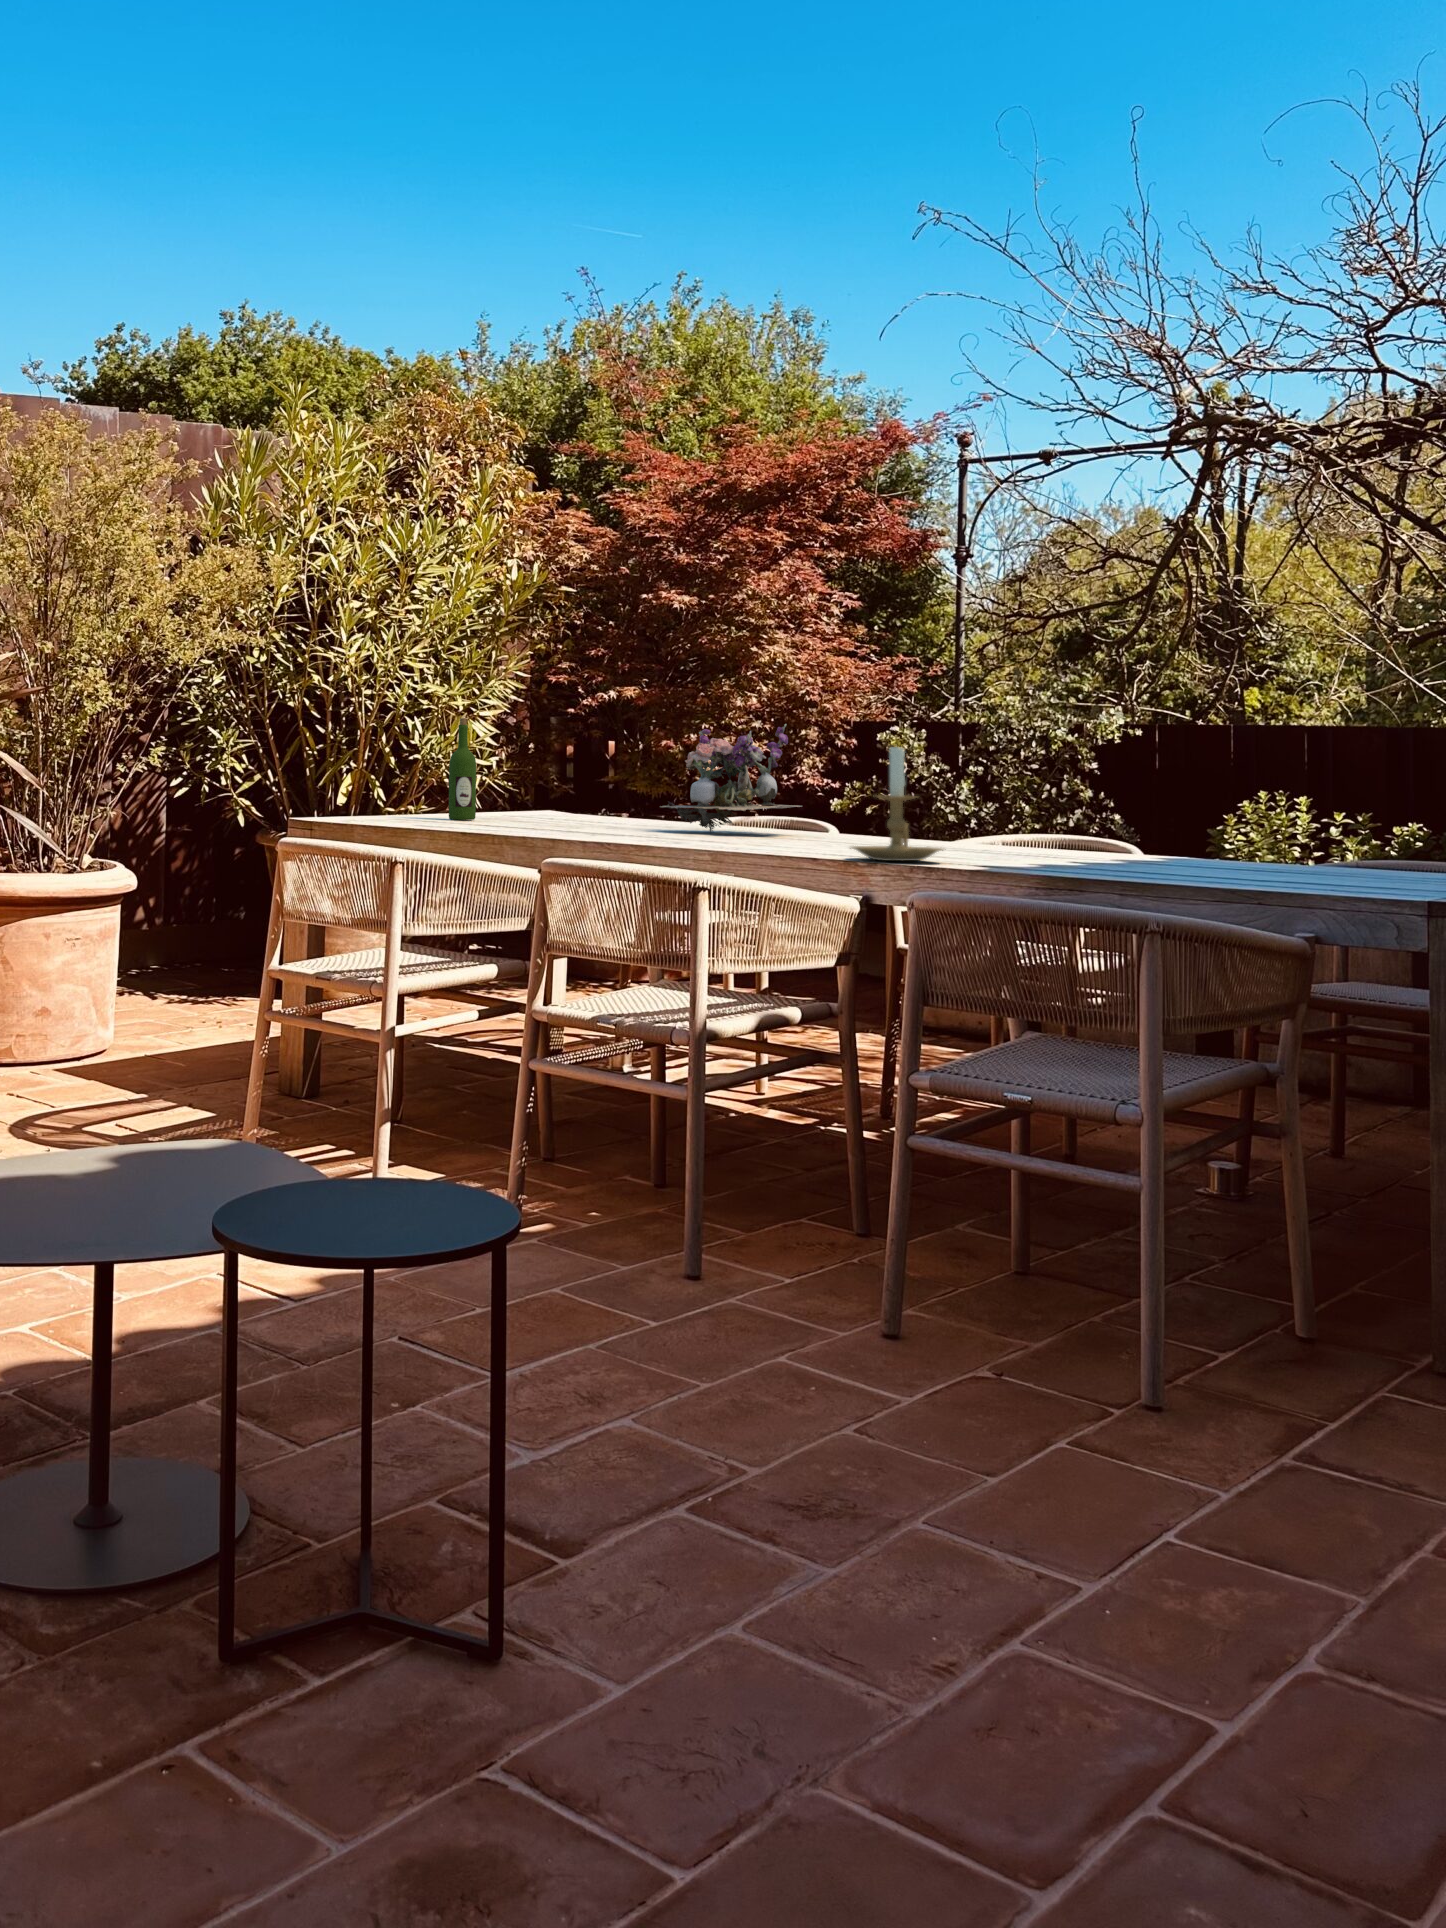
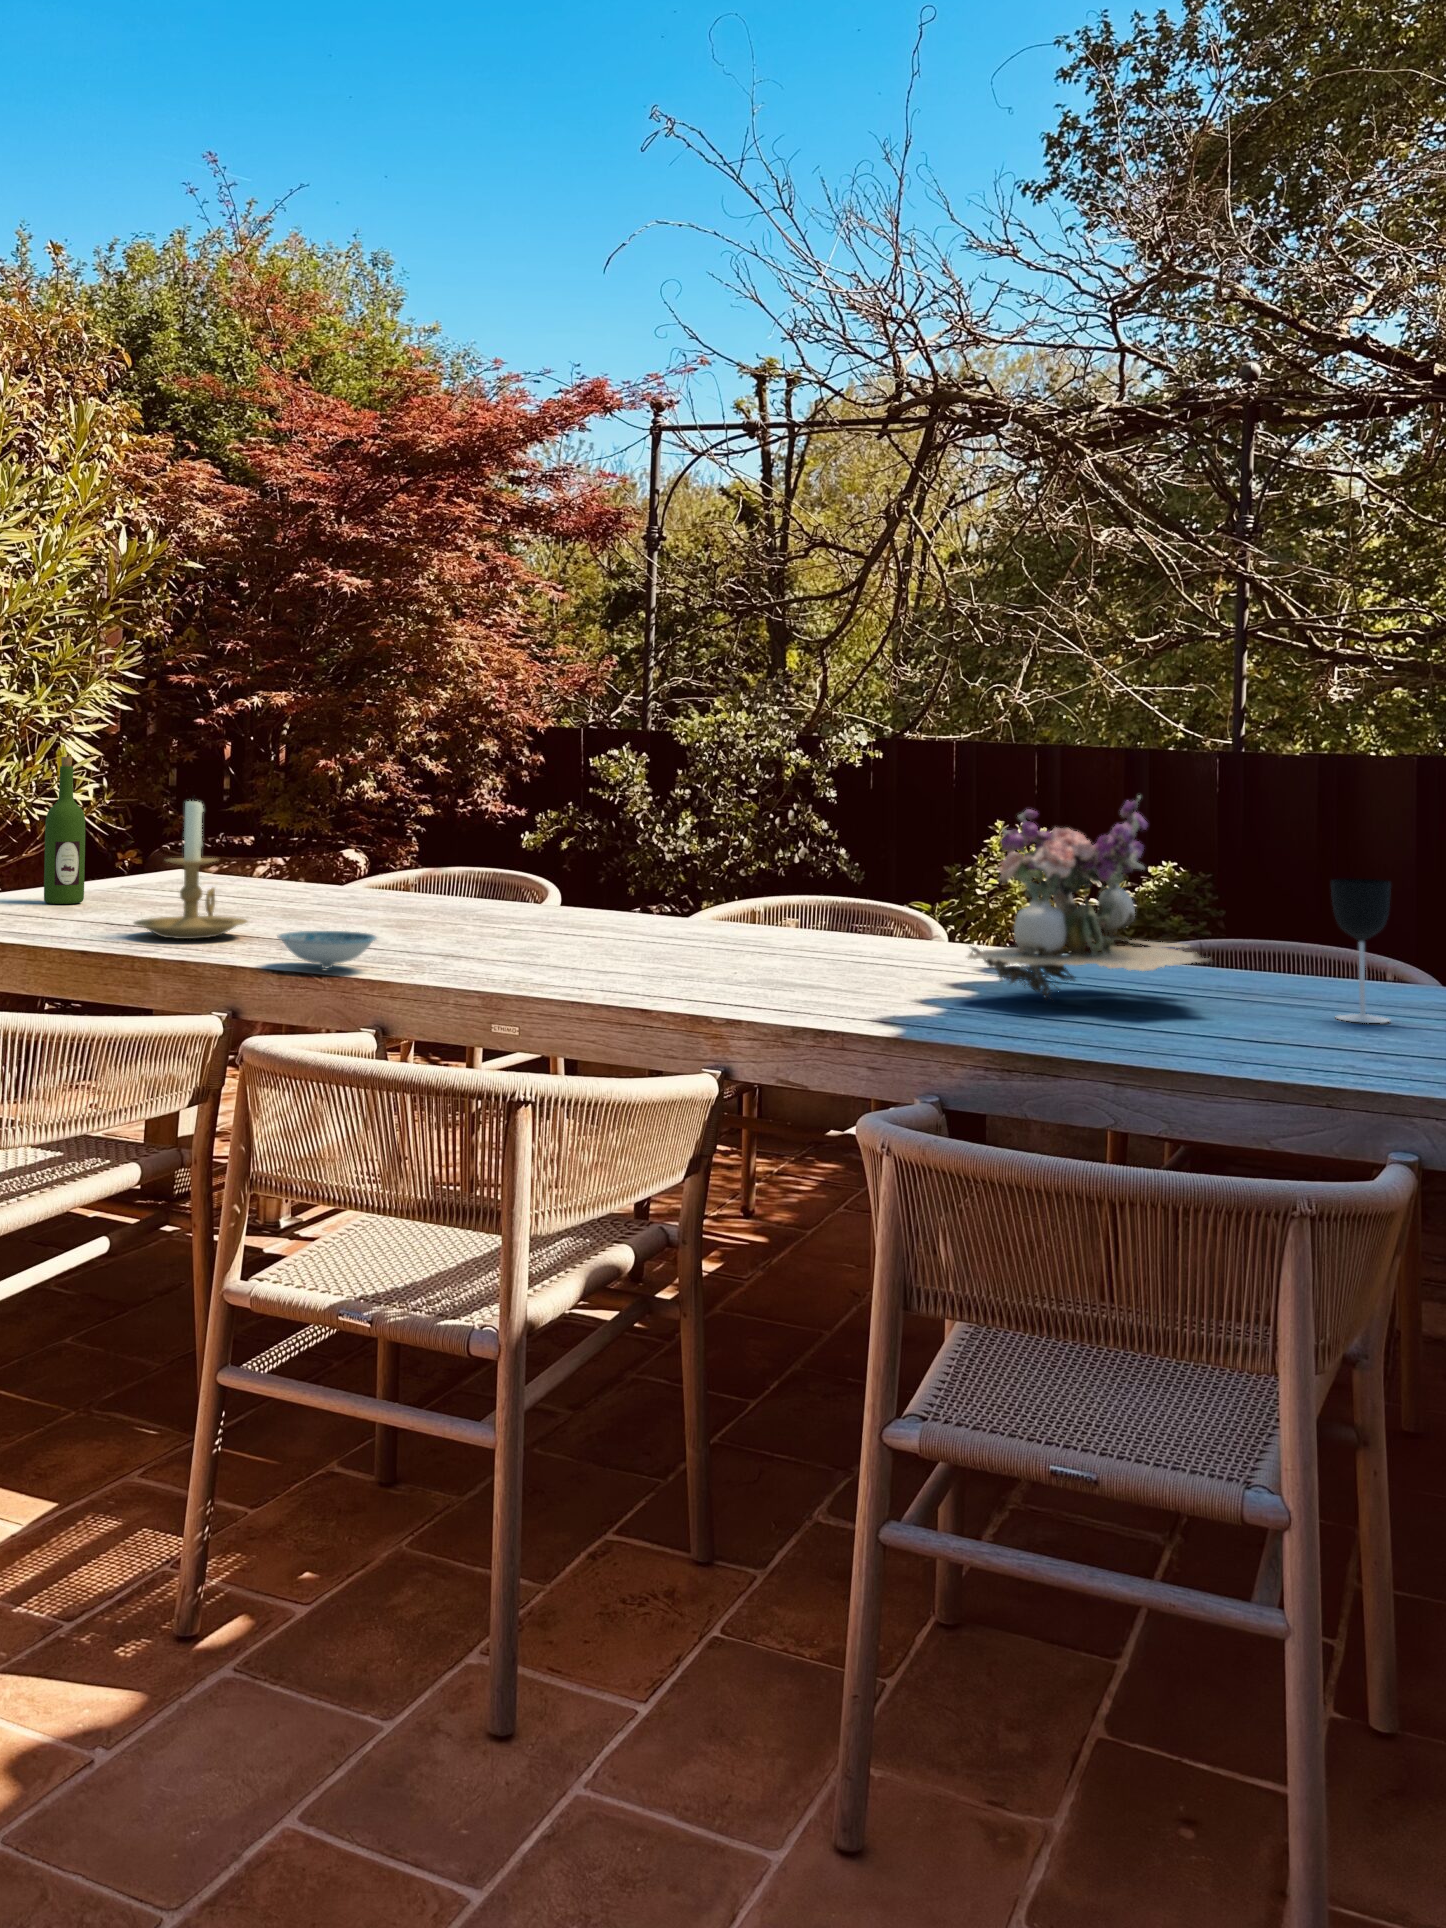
flower arrangement: present [660,724,802,832] -> present [967,796,1211,998]
candle holder: present [850,746,943,861] -> present [134,798,247,939]
wine glass: none [1322,780,1368,882] -> present [1331,878,1391,1023]
ceramic bowl: none [583,819,648,841] -> present [278,931,377,968]

